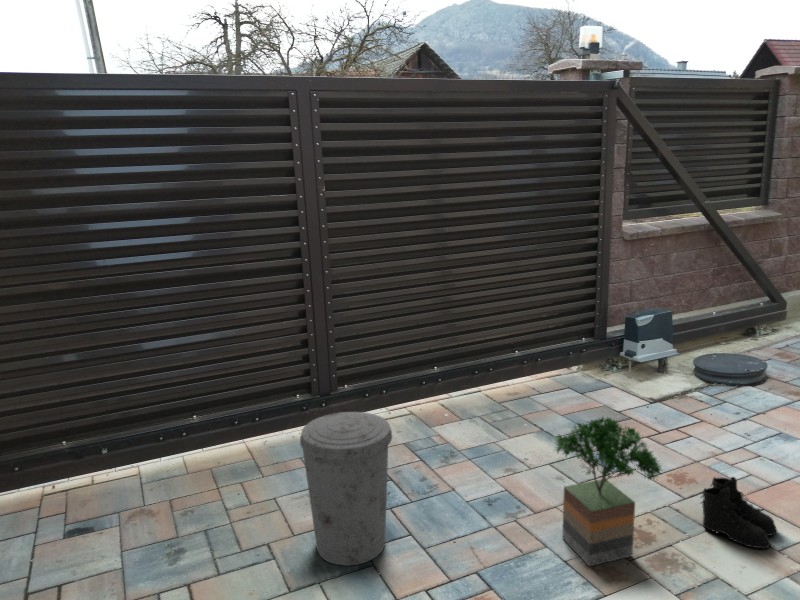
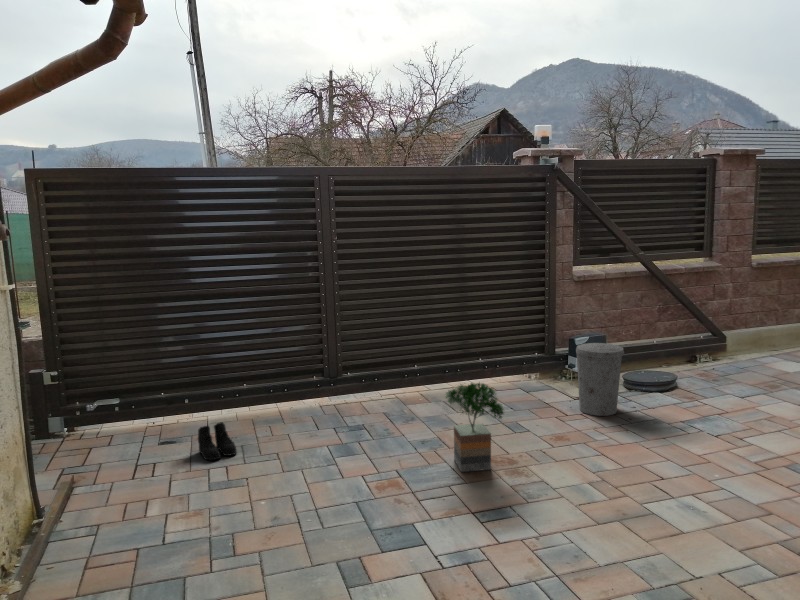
trash can: present [300,412,392,566] -> present [576,343,624,416]
boots: present [701,477,777,549] -> present [198,422,237,460]

